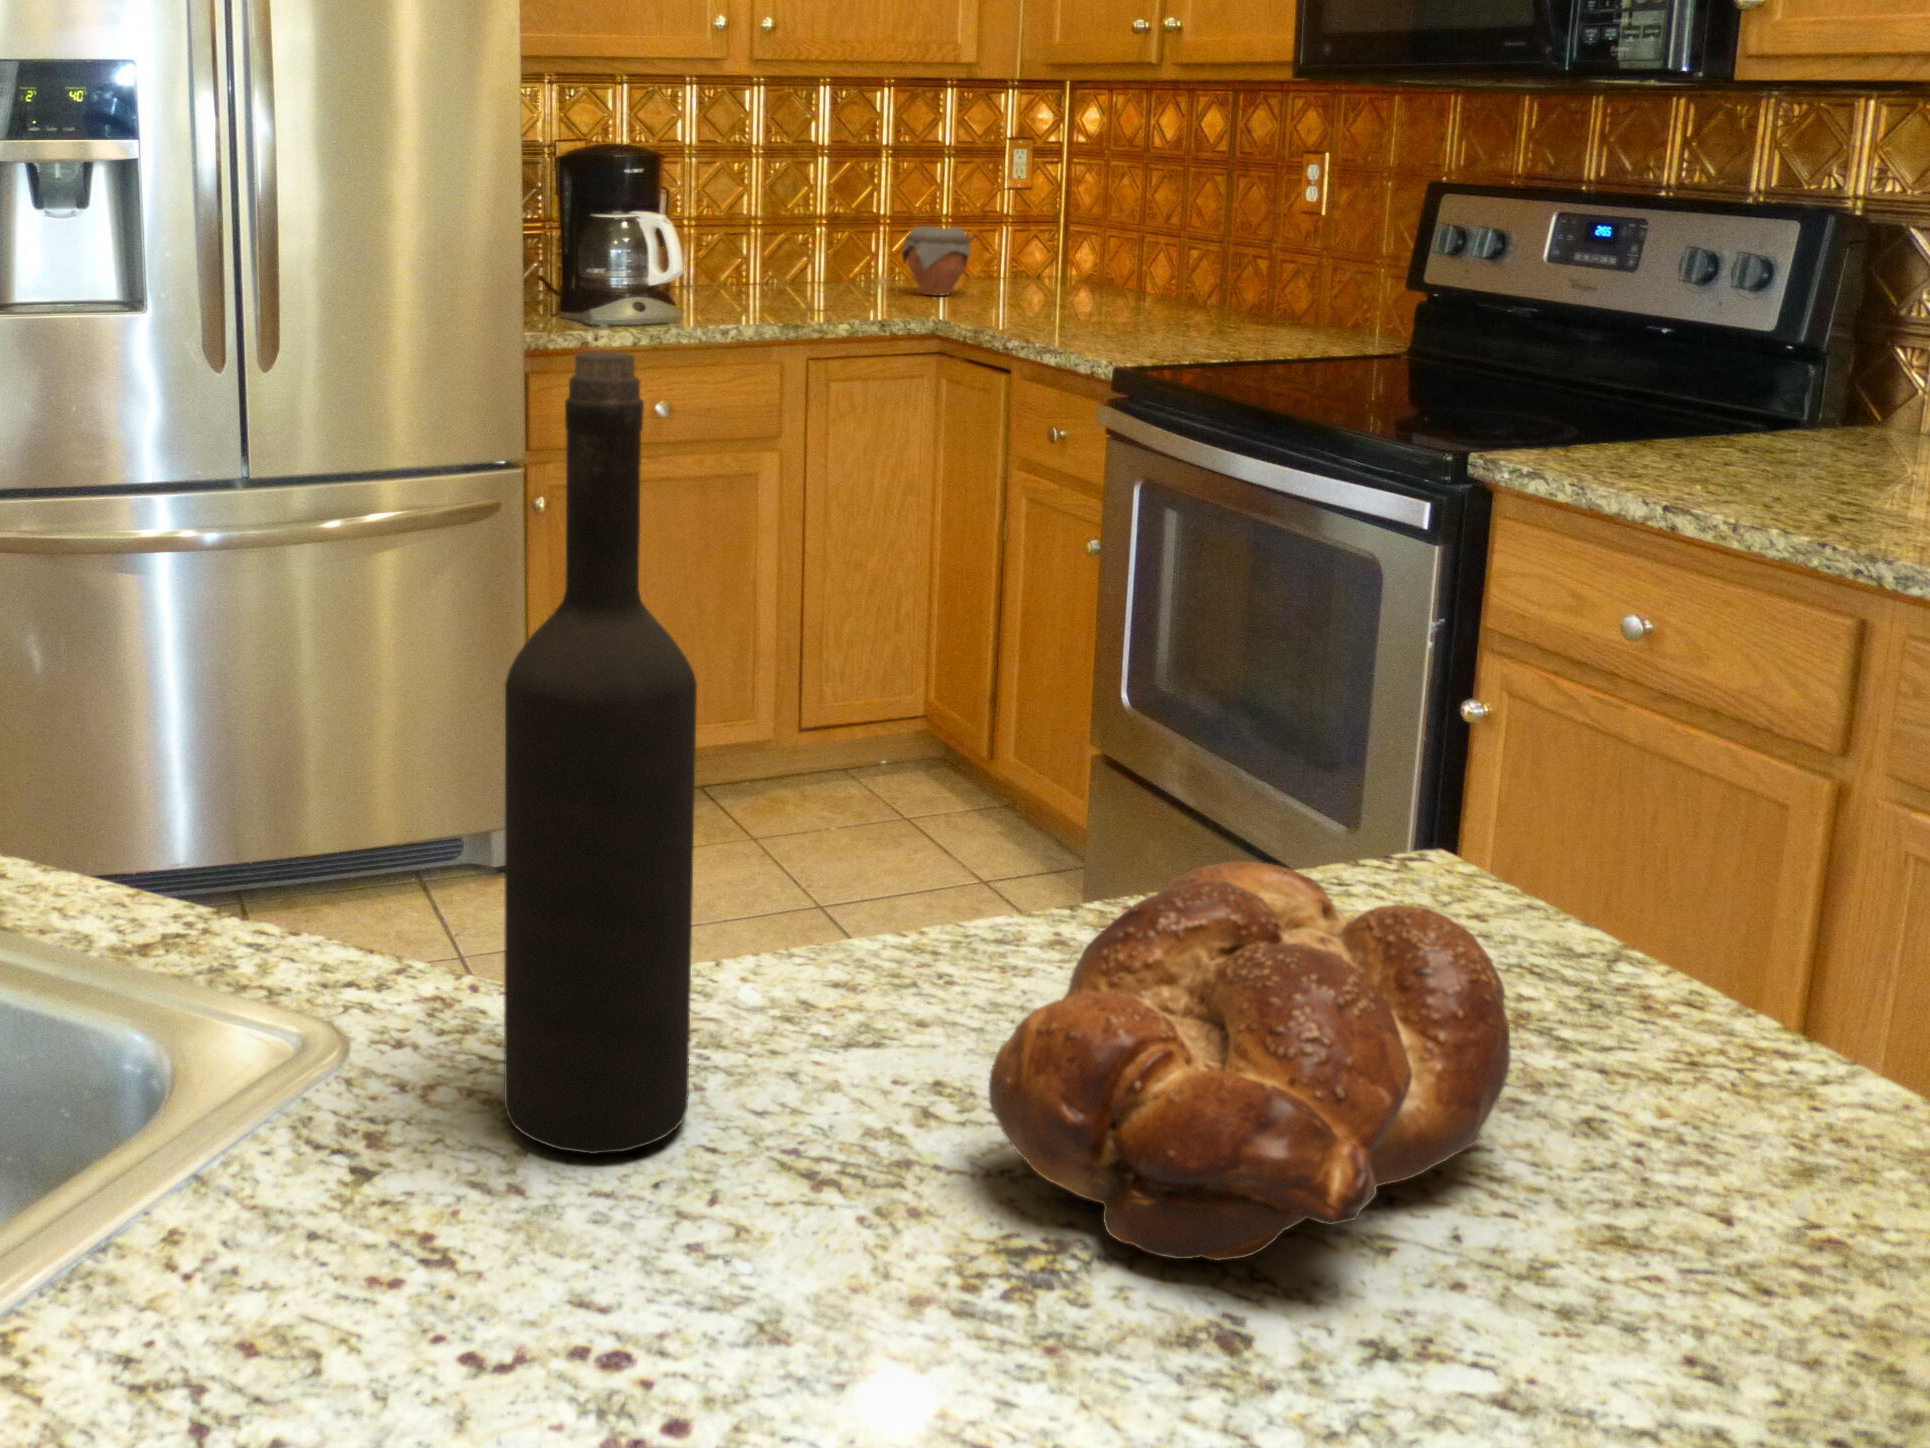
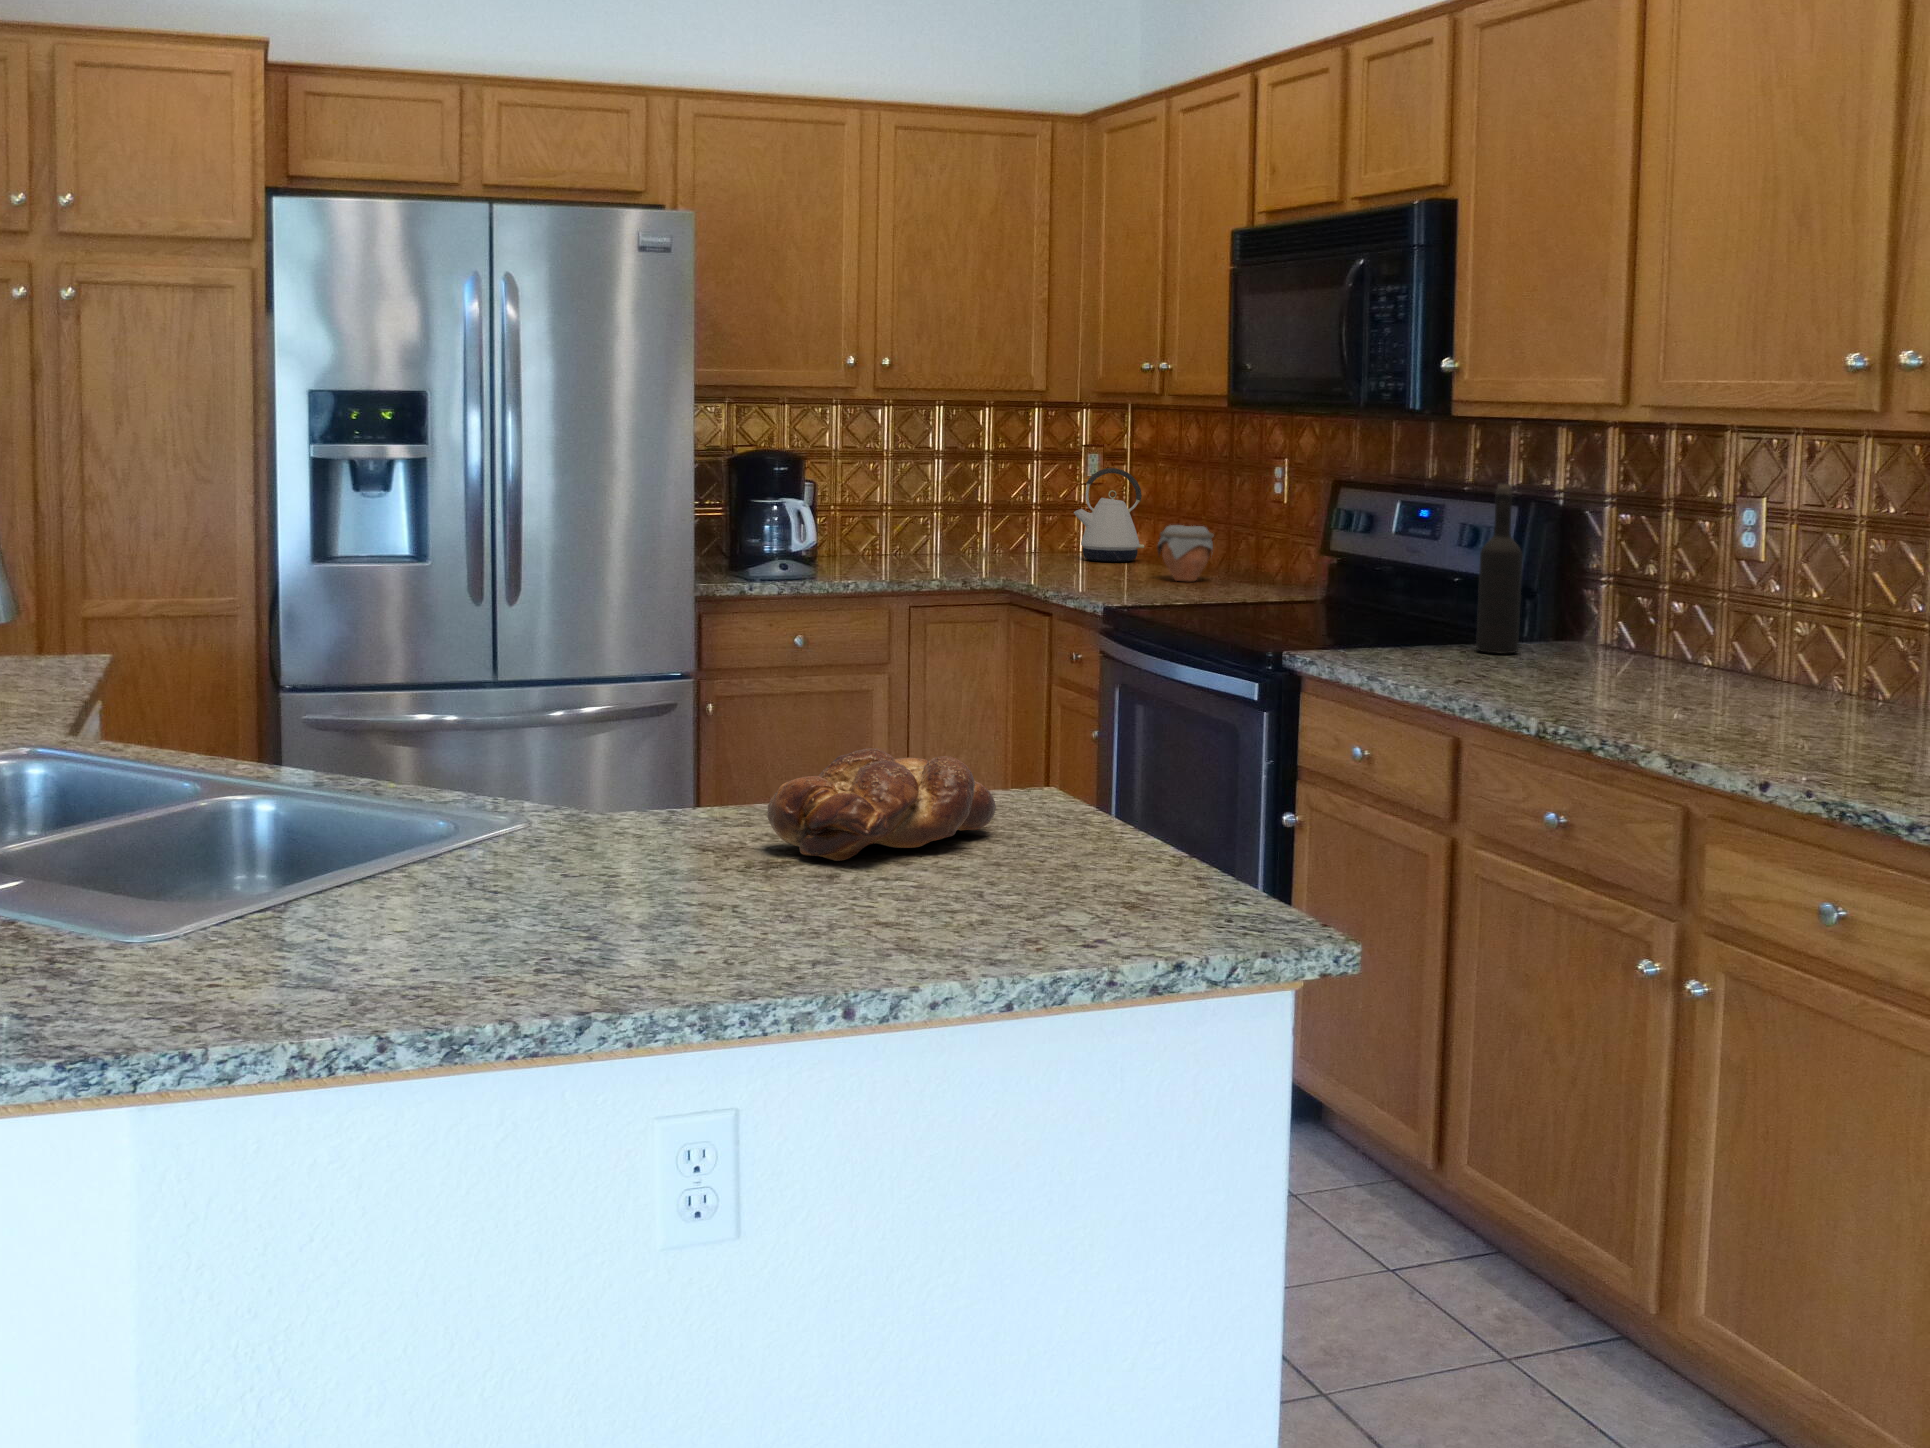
kettle: none [1006,167,1098,293] -> present [1074,468,1144,562]
jar: present [902,226,972,296] -> present [1157,525,1214,581]
wine bottle: present [504,352,697,1154] -> present [1476,484,1523,654]

